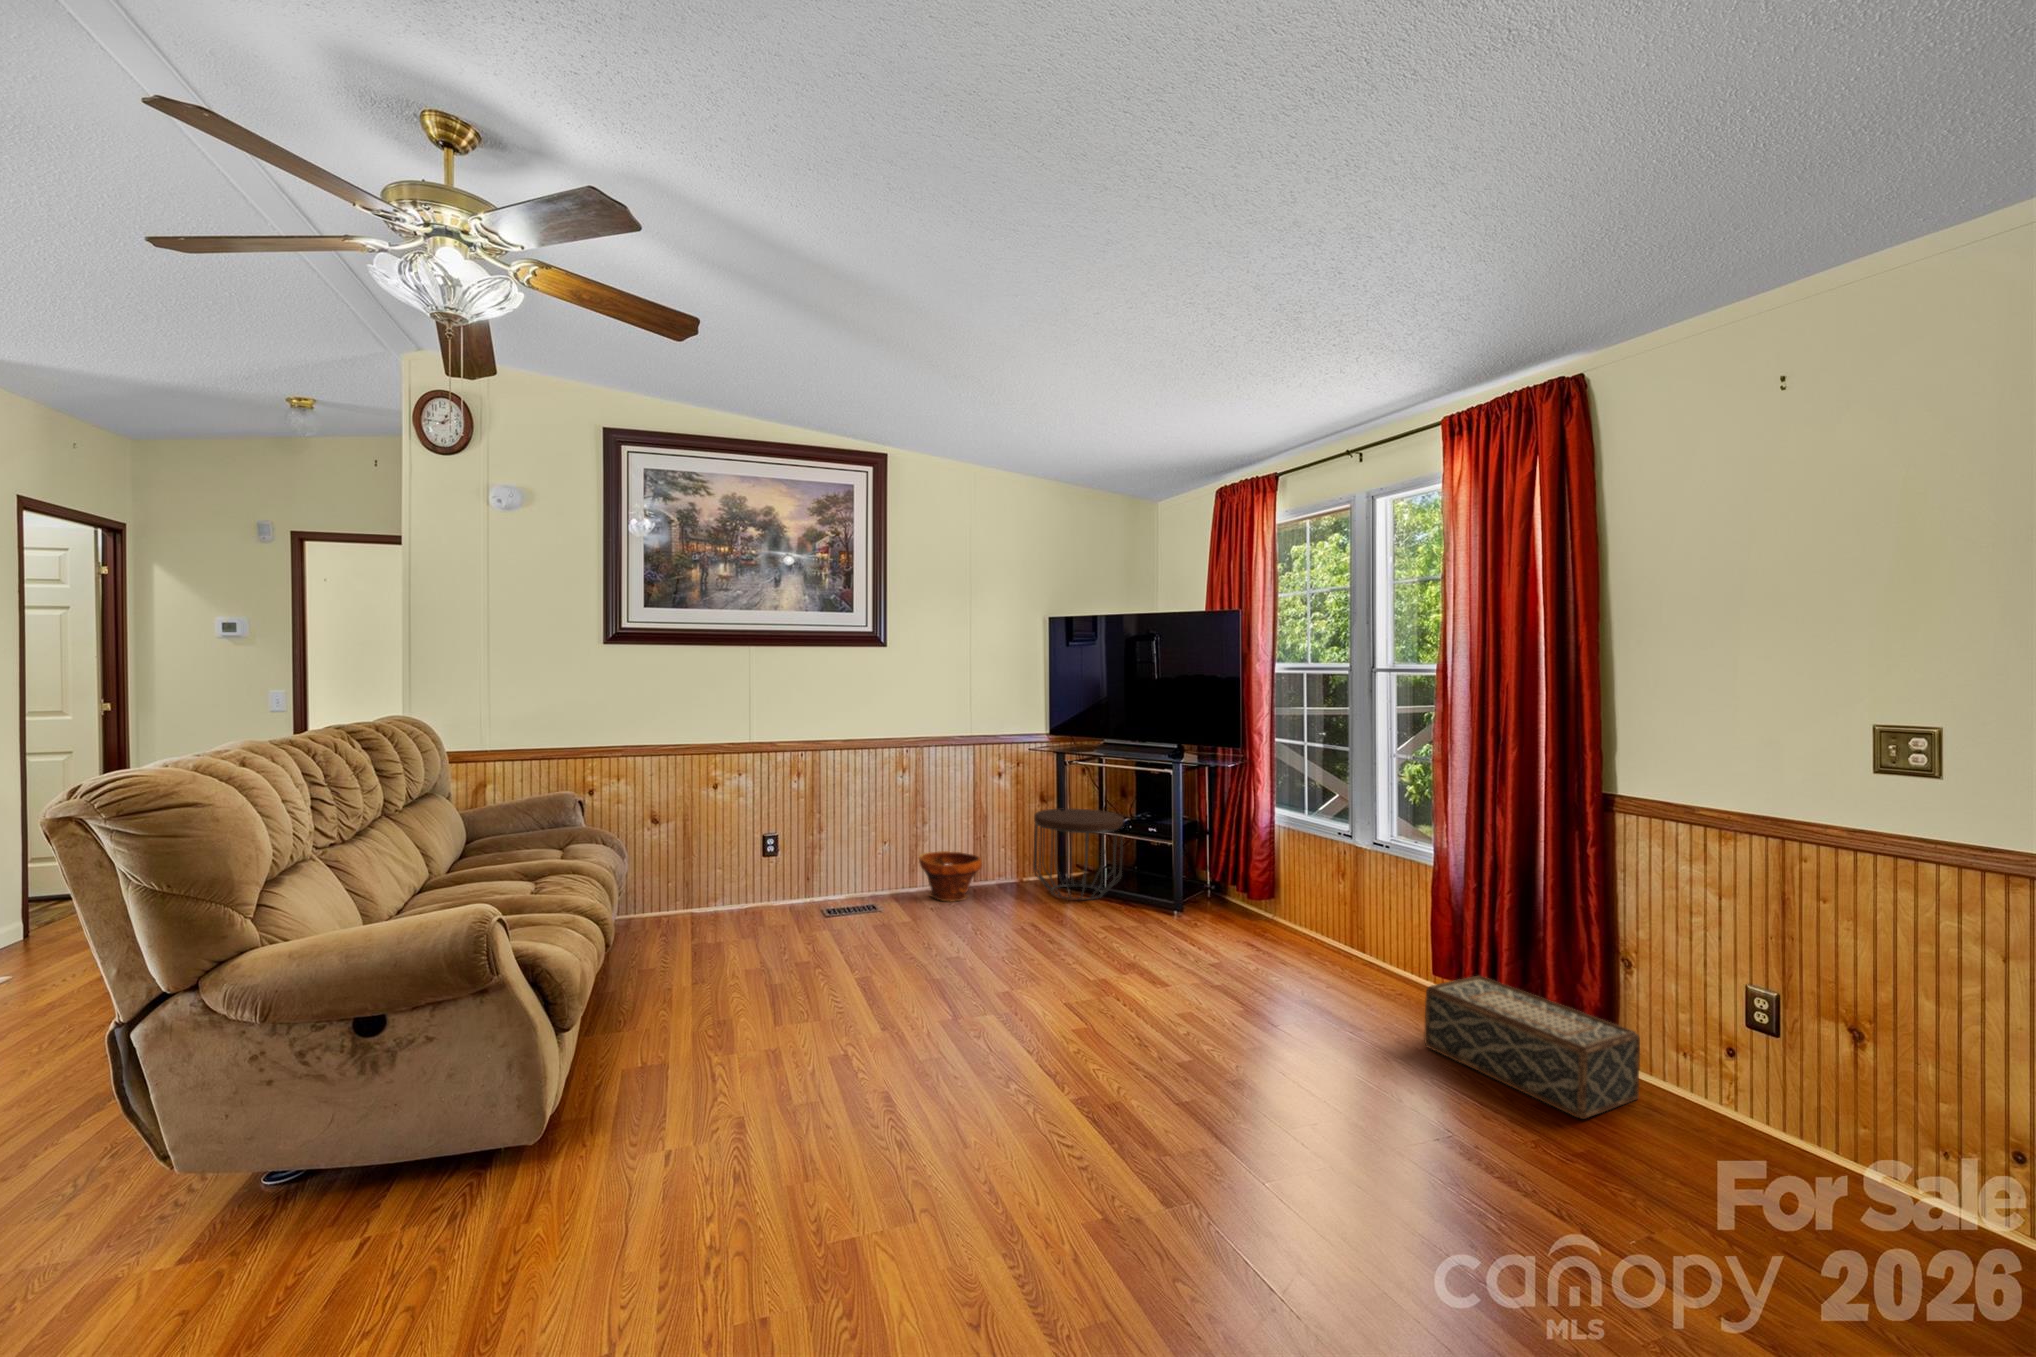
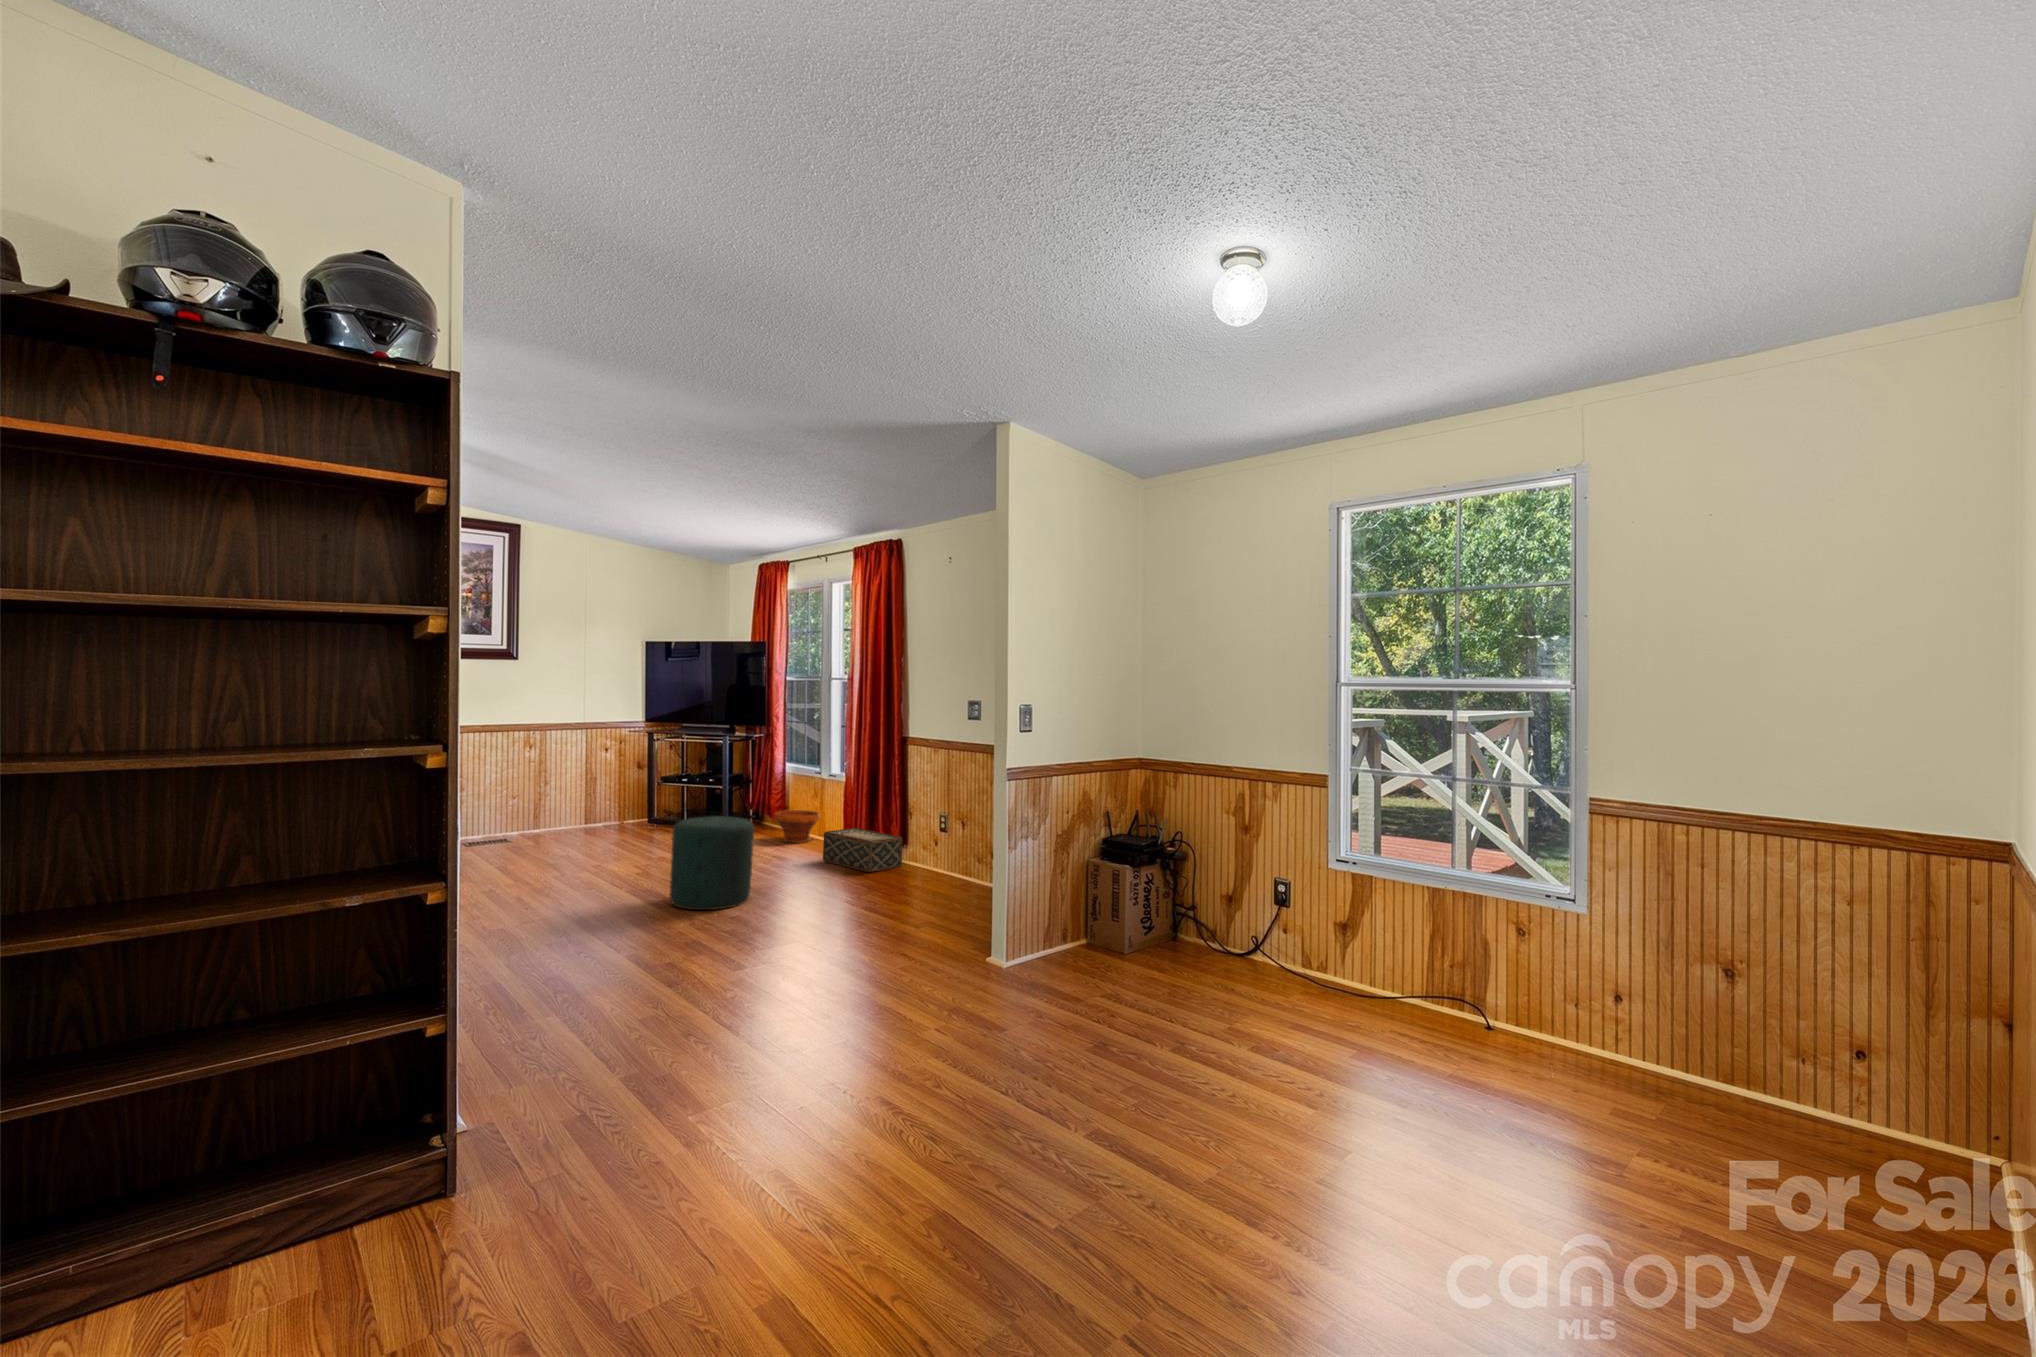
side table: present [1033,808,1124,900] -> none [630,772,696,829]
planter: present [919,851,982,902] -> present [774,809,821,843]
ottoman: none [1177,986,1375,1267] -> present [670,816,754,910]

